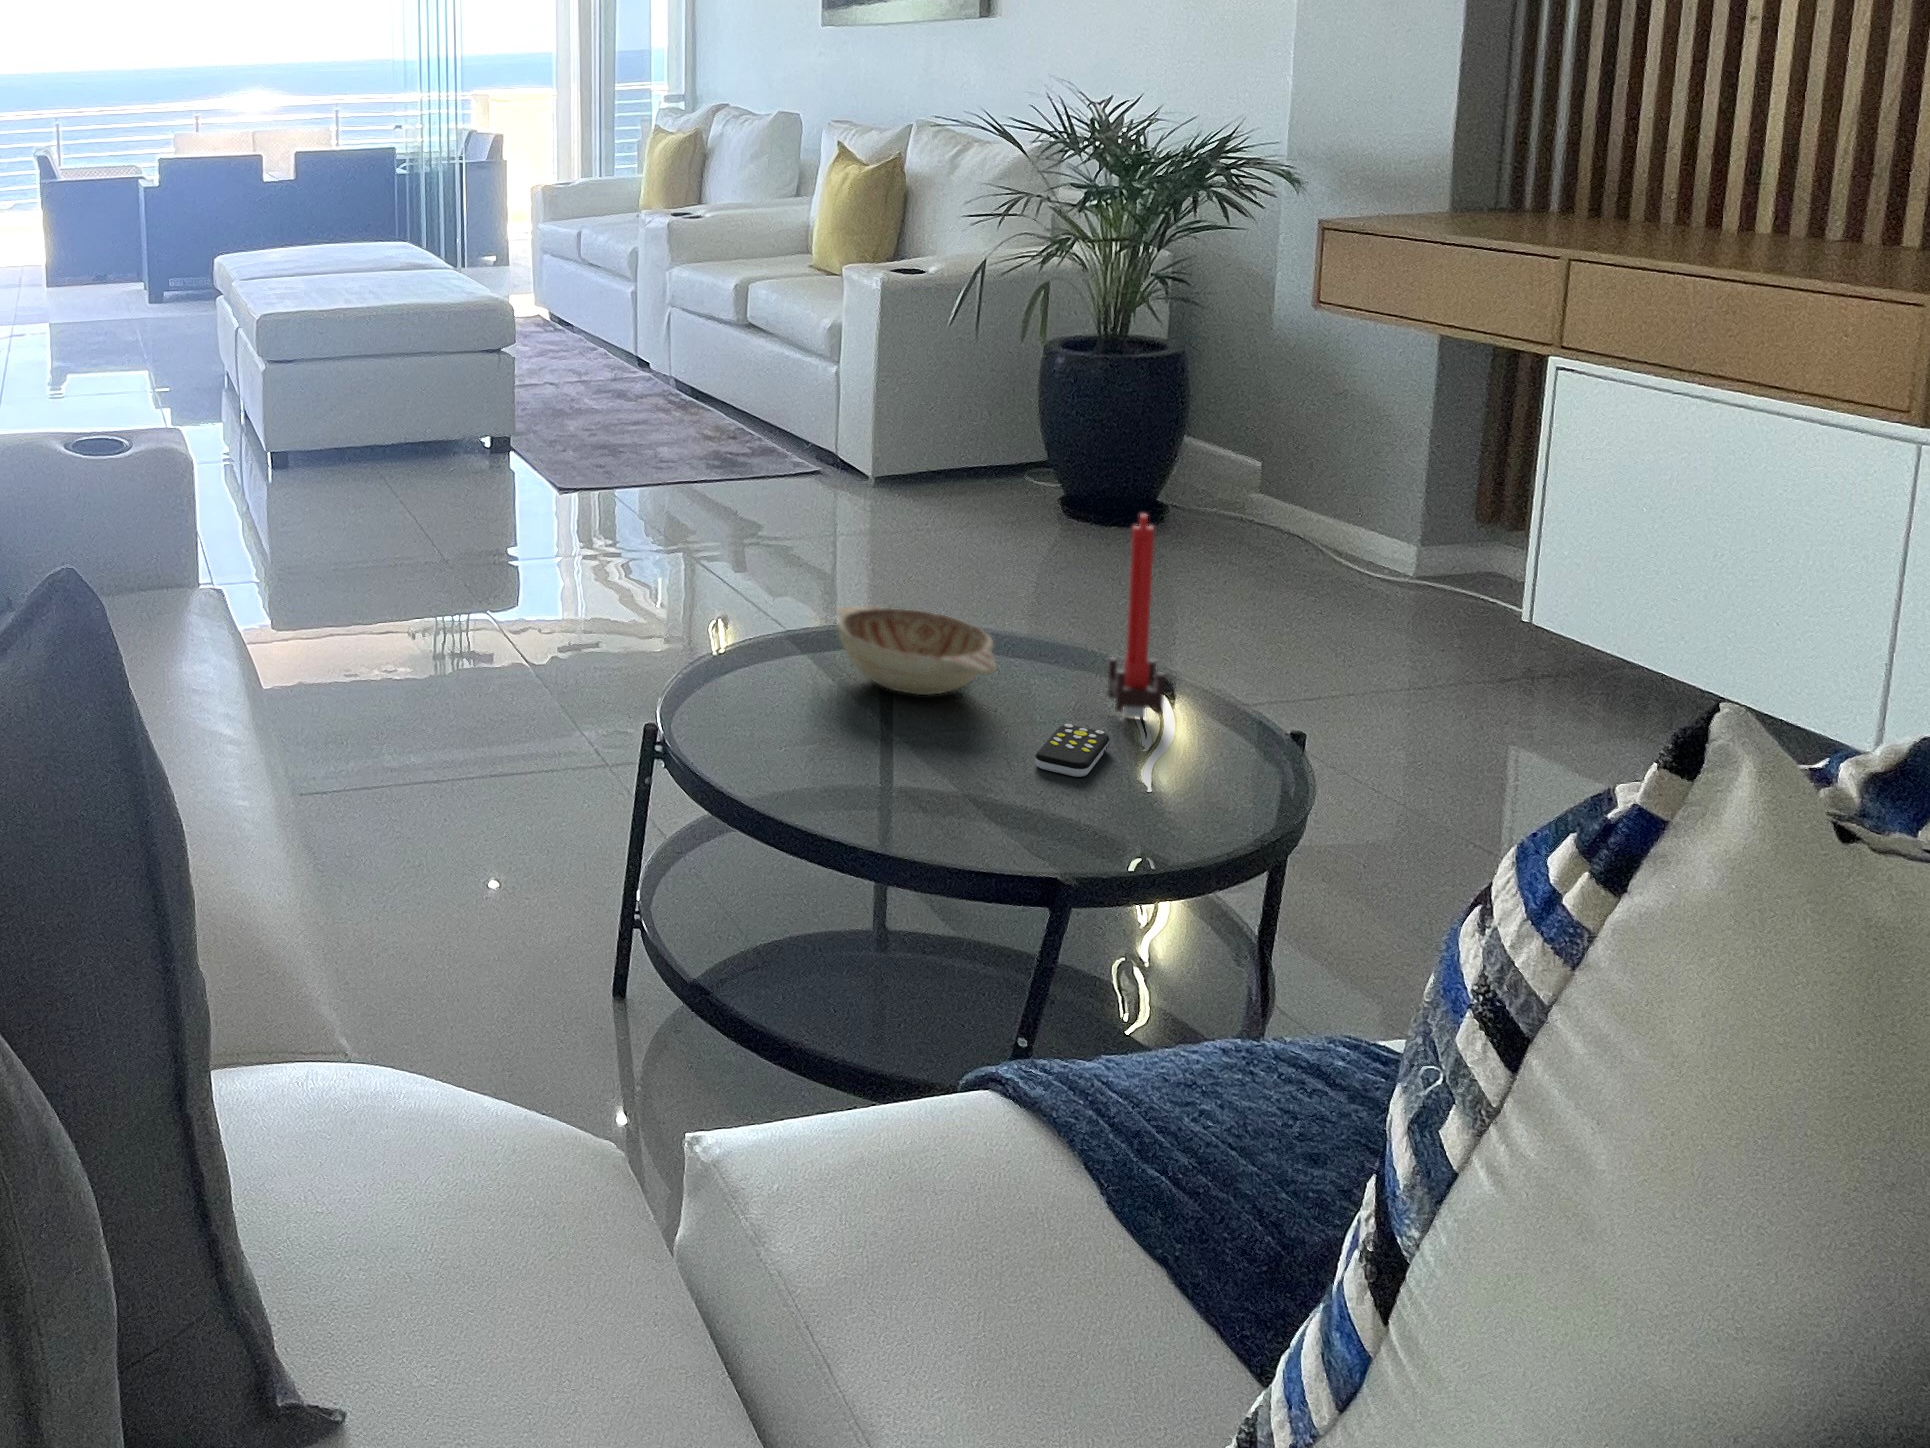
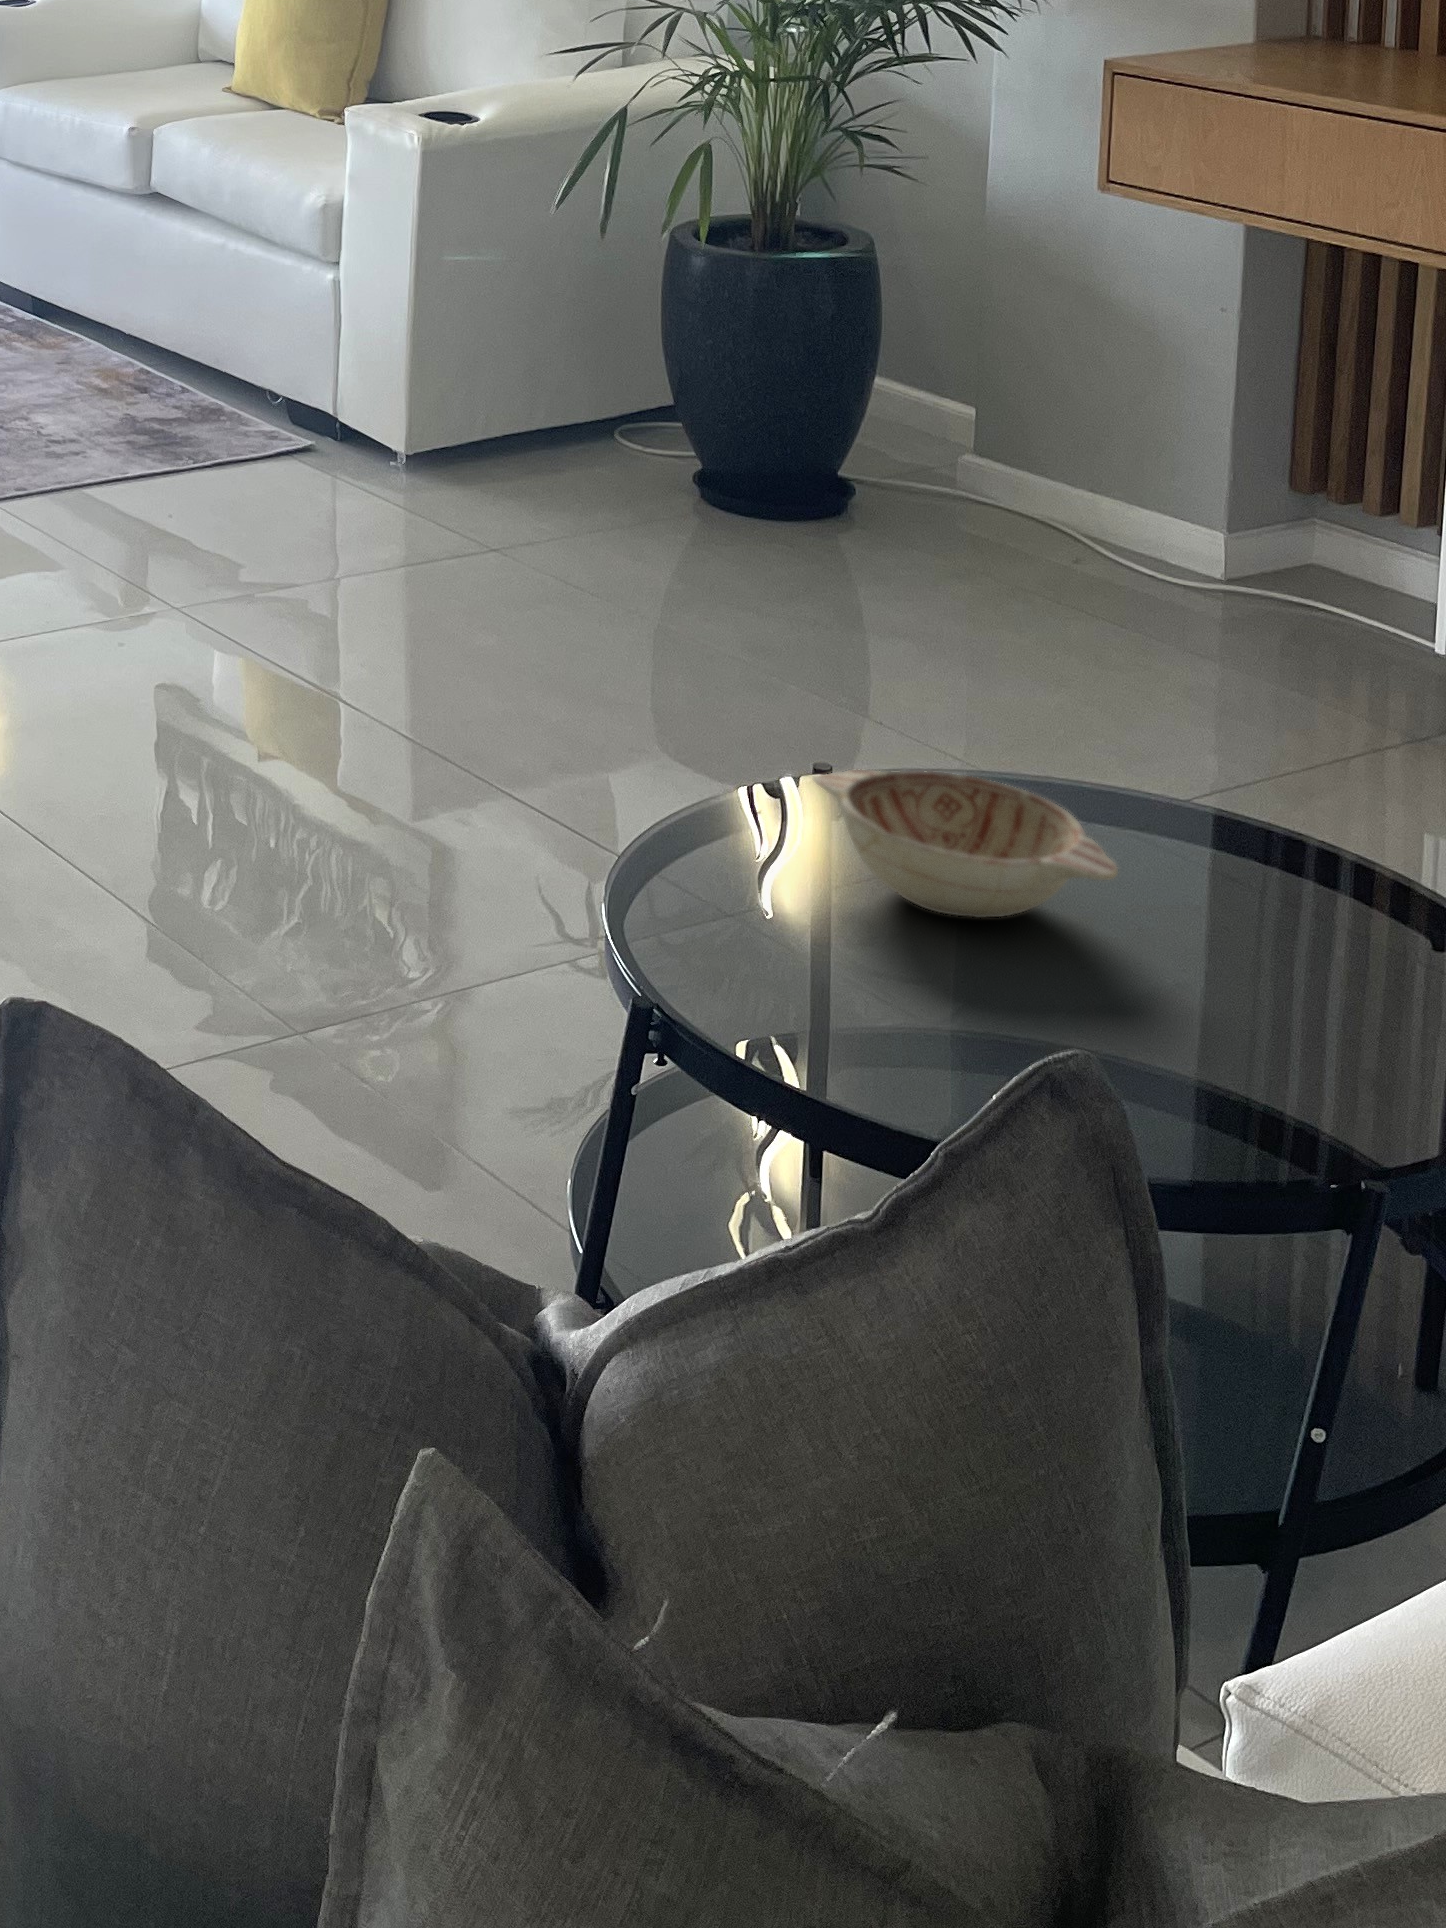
candle: present [1108,515,1165,718] -> none [1240,610,1338,922]
remote control: present [1035,724,1110,777] -> none [1226,950,1319,1041]

